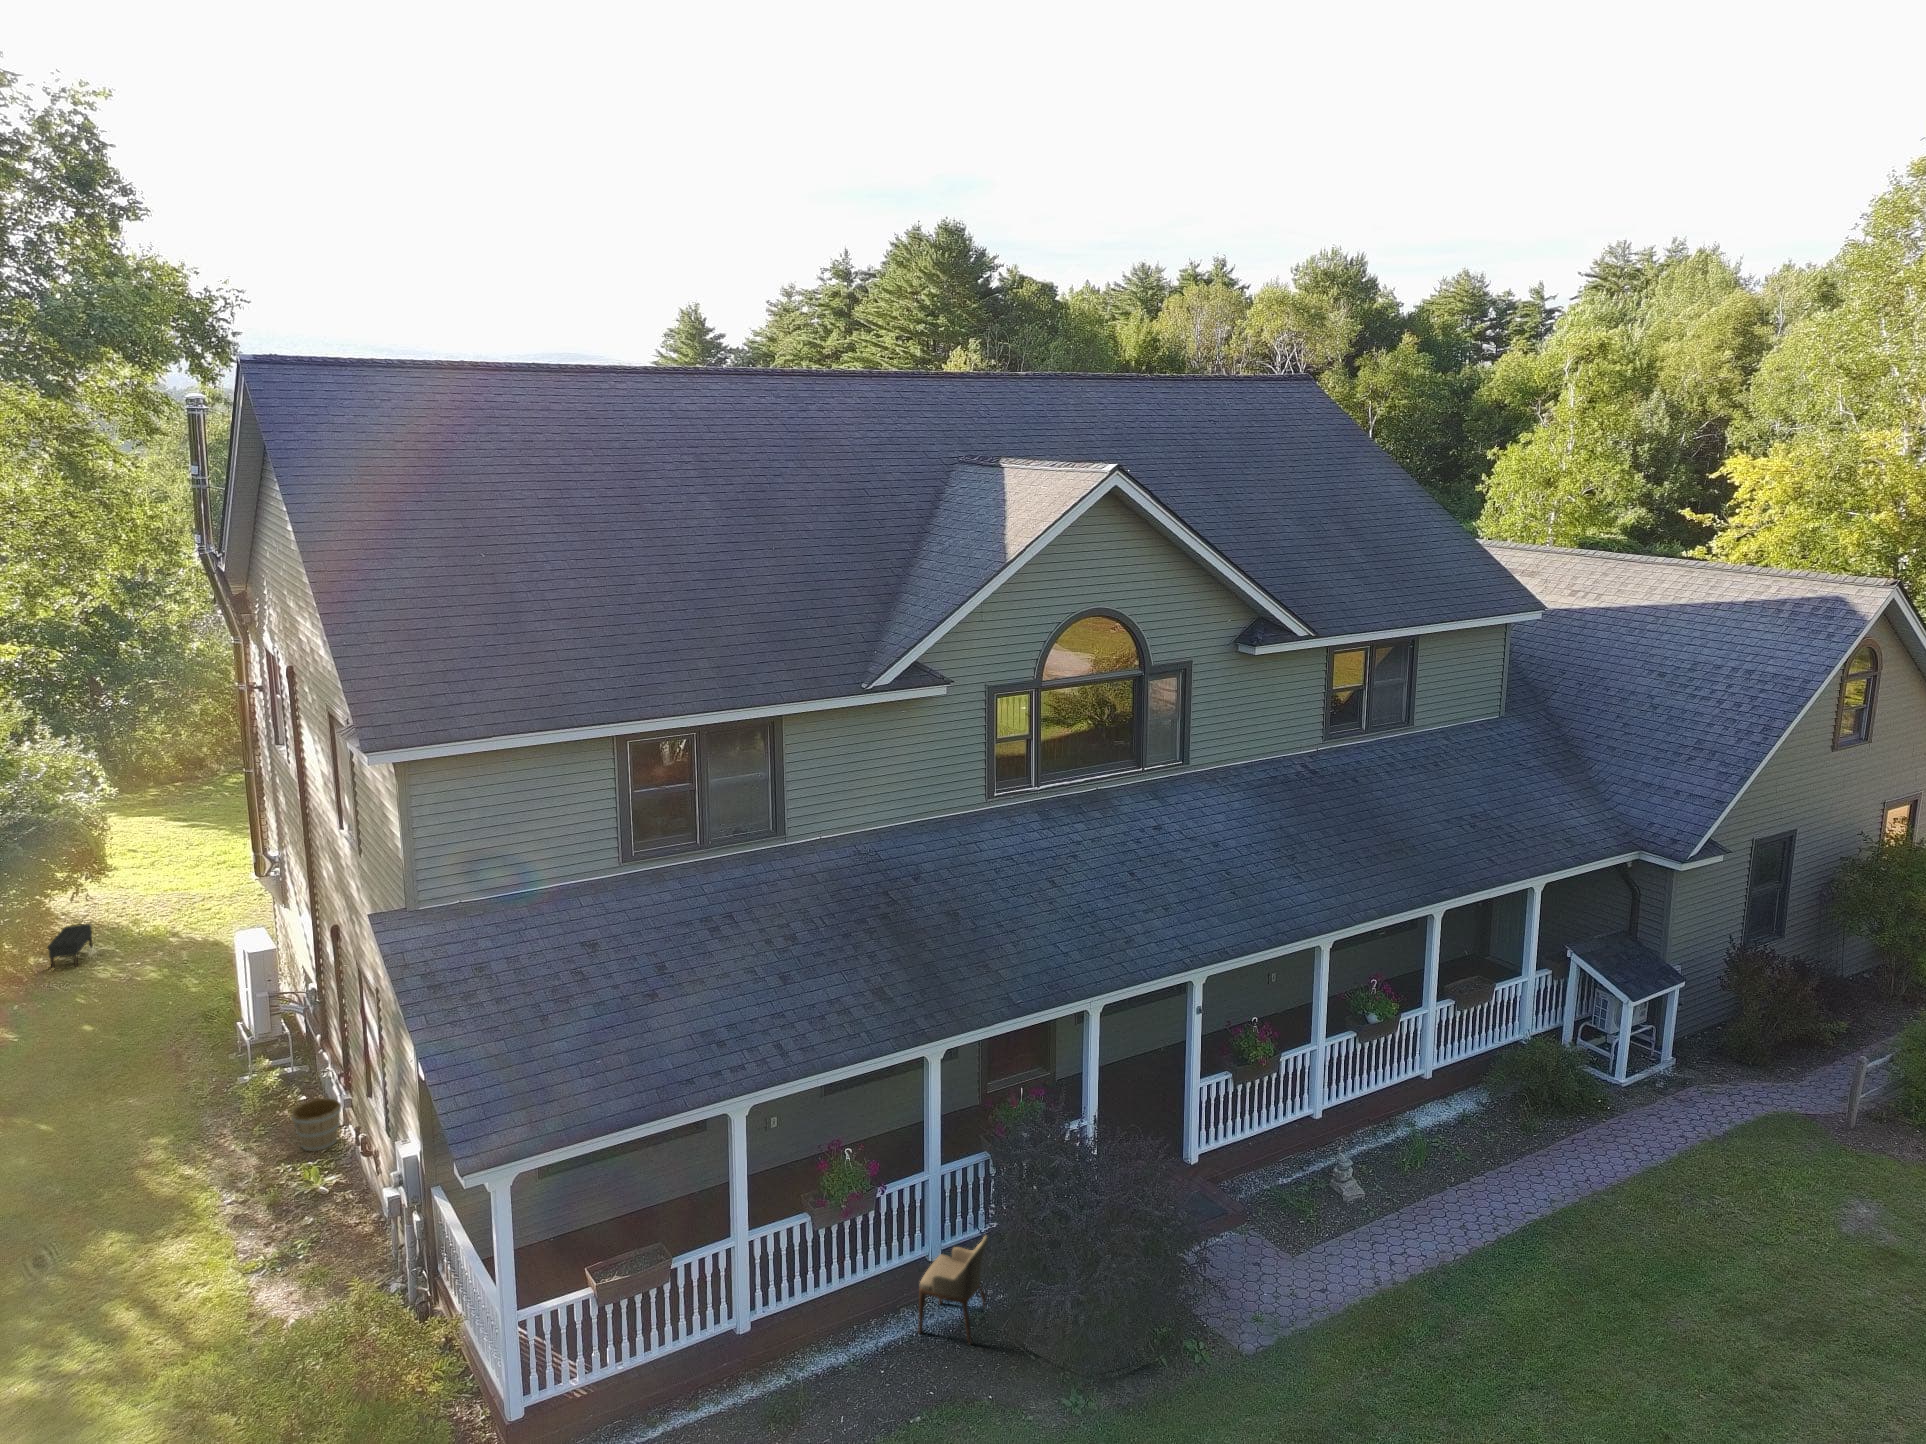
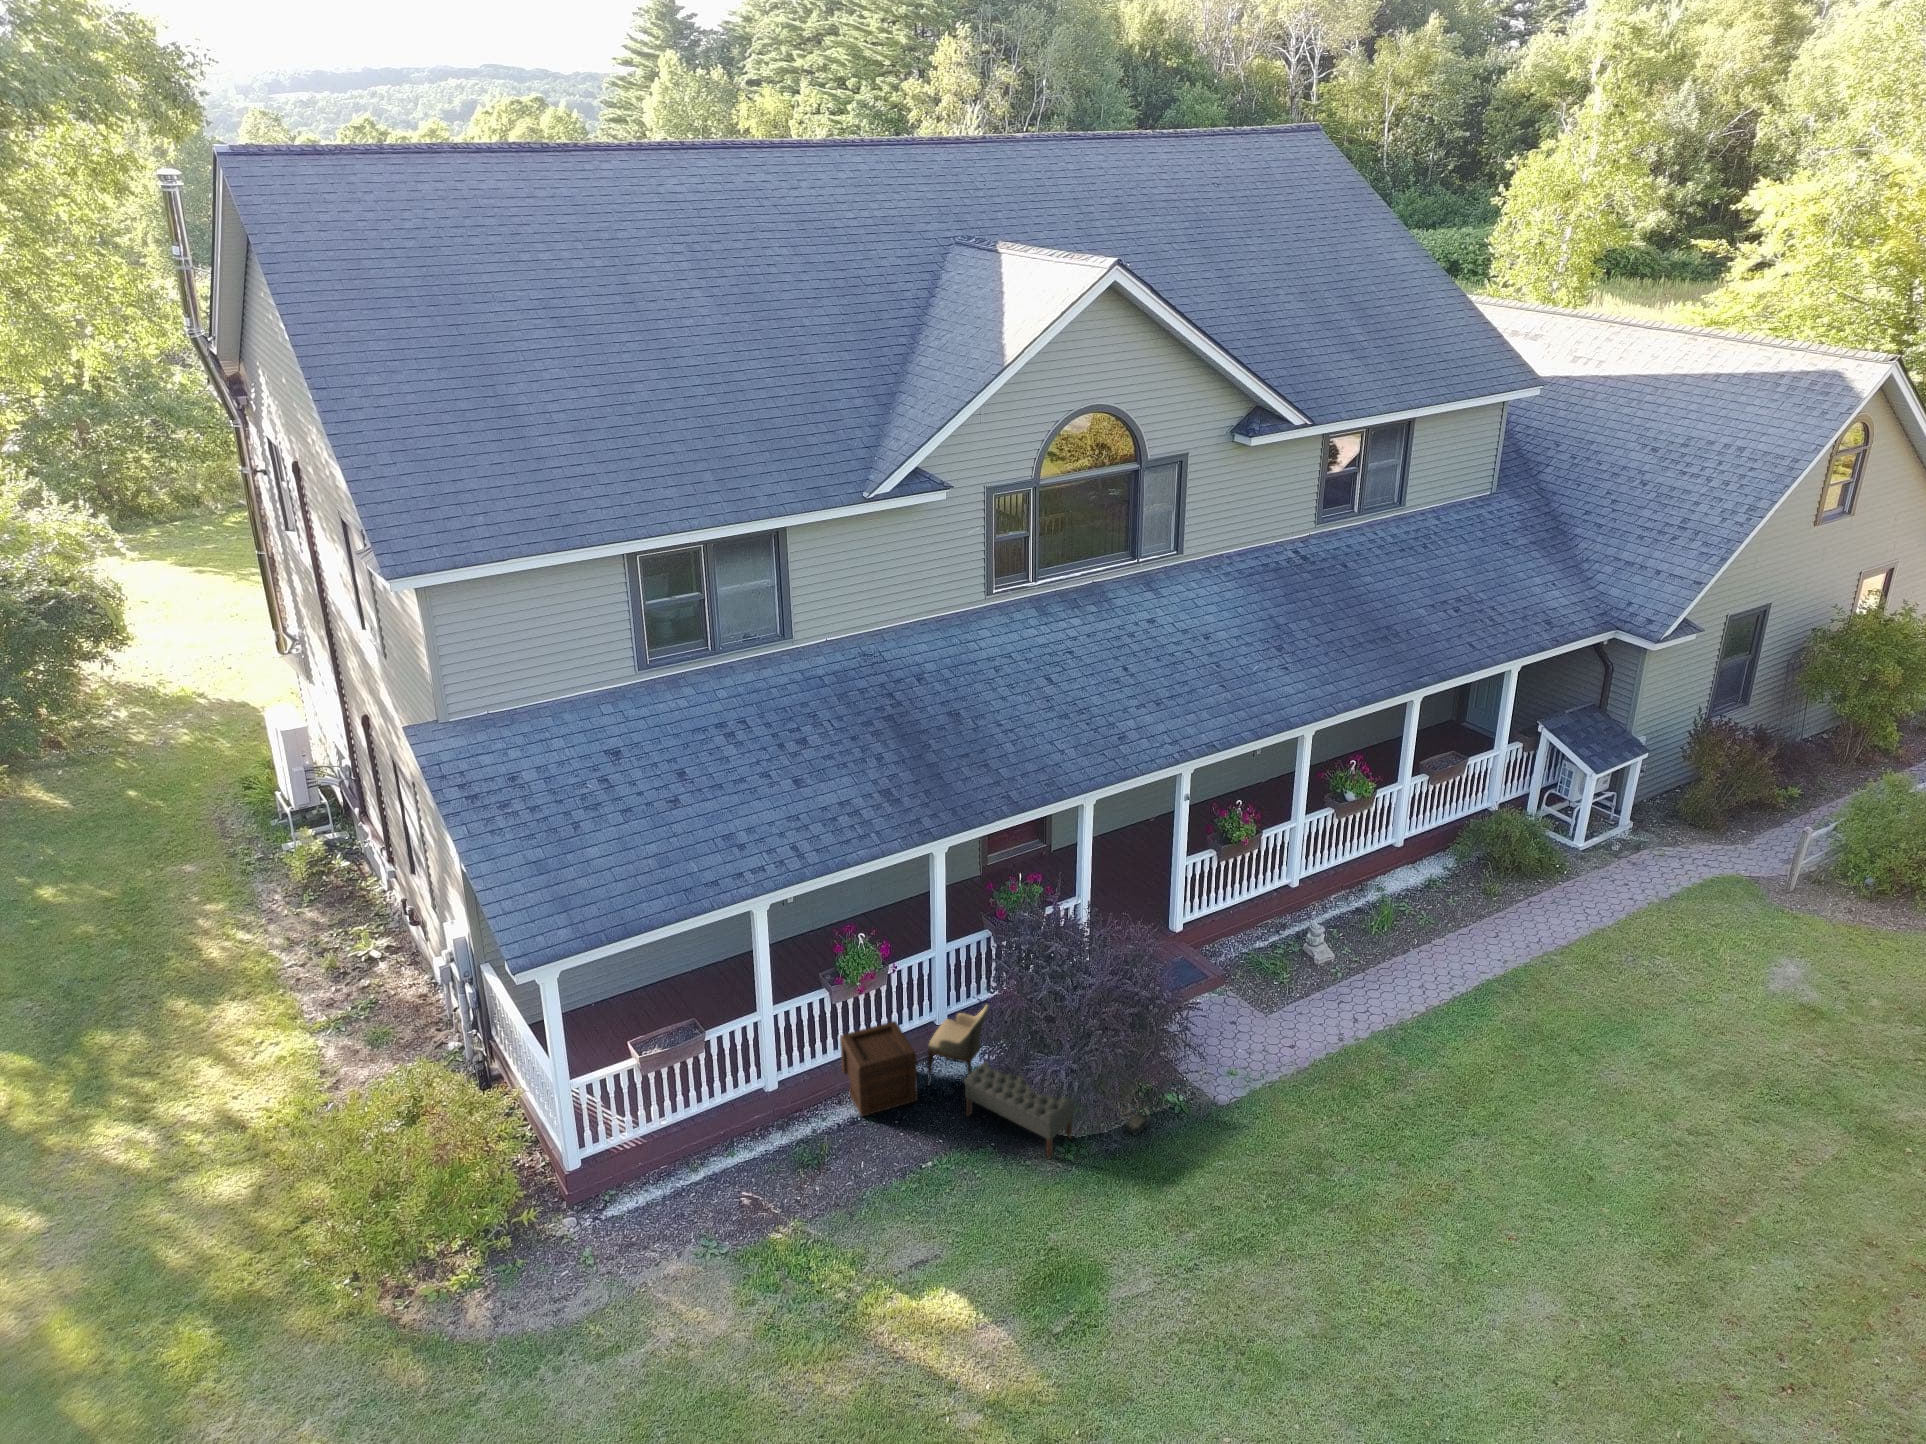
bench: present [48,924,93,968] -> present [964,1062,1075,1159]
wooden bucket: present [291,1098,342,1151] -> none [340,869,387,918]
wooden crate: none [822,1255,907,1368] -> present [840,1021,918,1117]
decorative plant: none [1135,1350,1169,1391] -> present [1123,1105,1149,1135]

